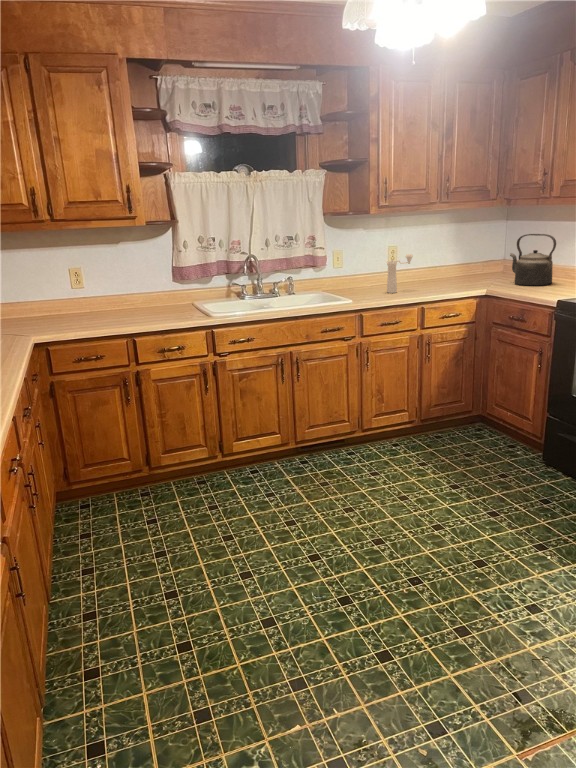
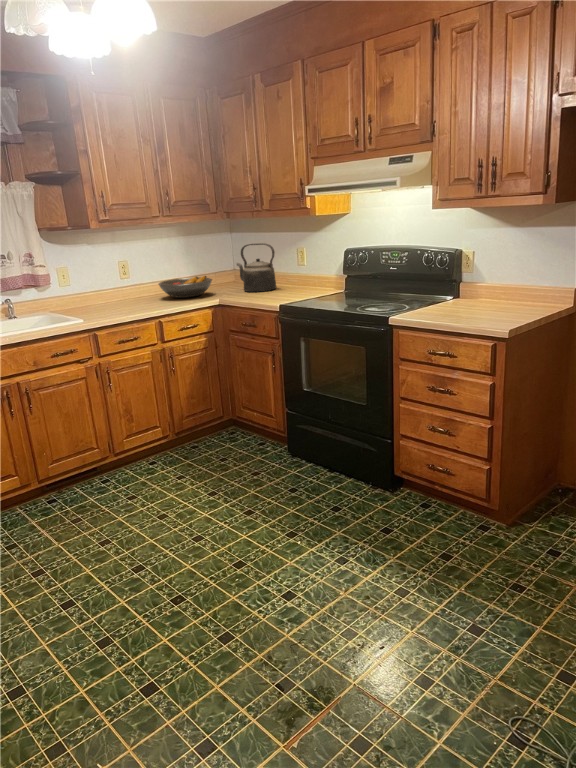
pepper mill: present [387,254,413,293] -> none [116,269,143,309]
fruit bowl: none [425,265,482,286] -> present [159,276,212,298]

